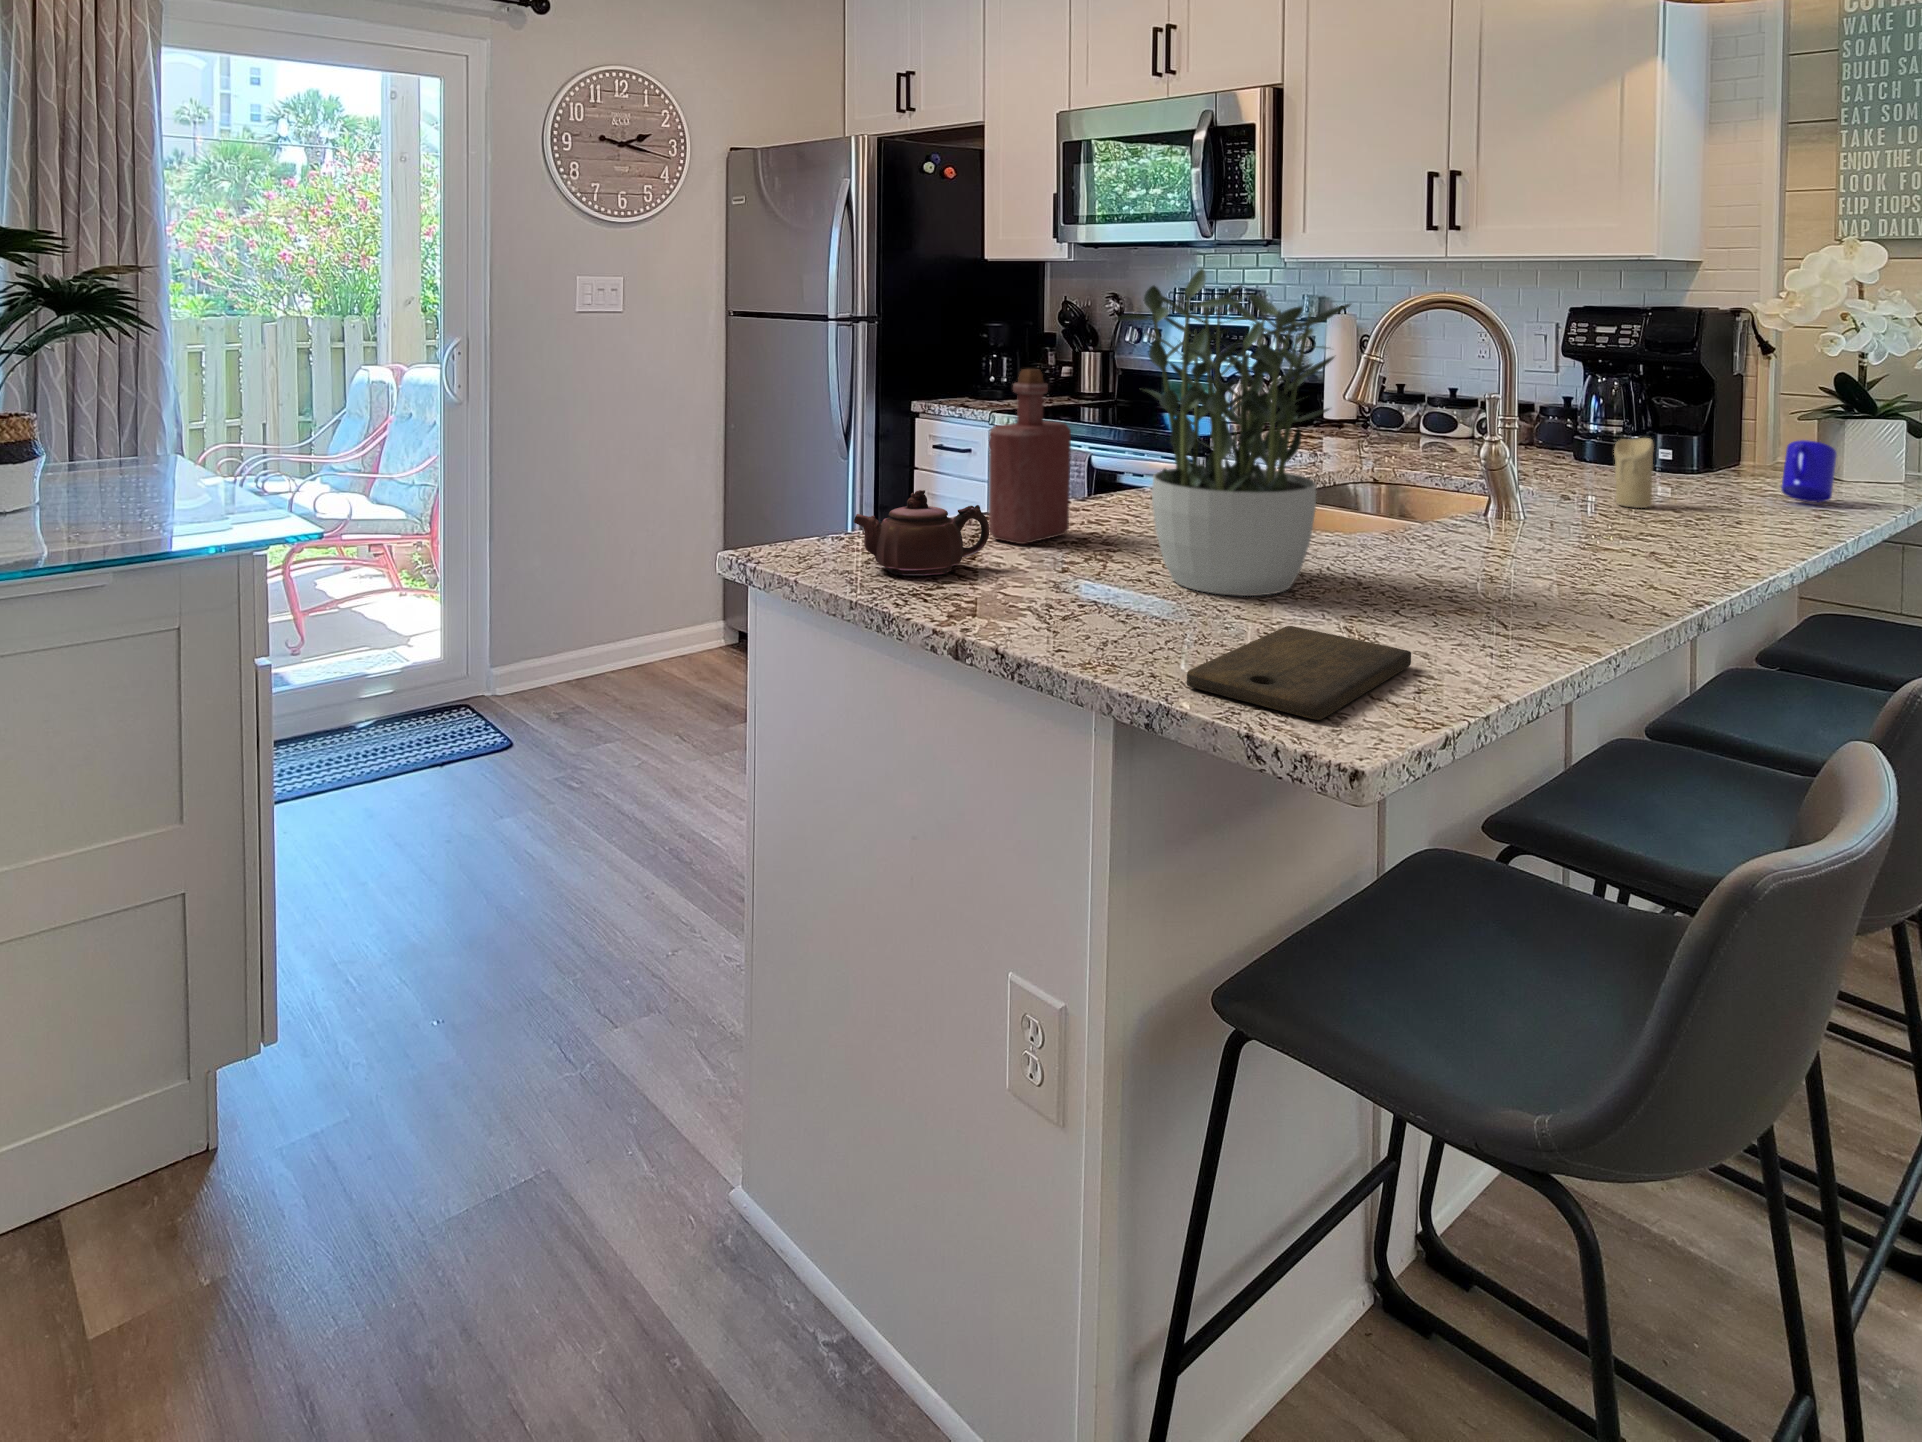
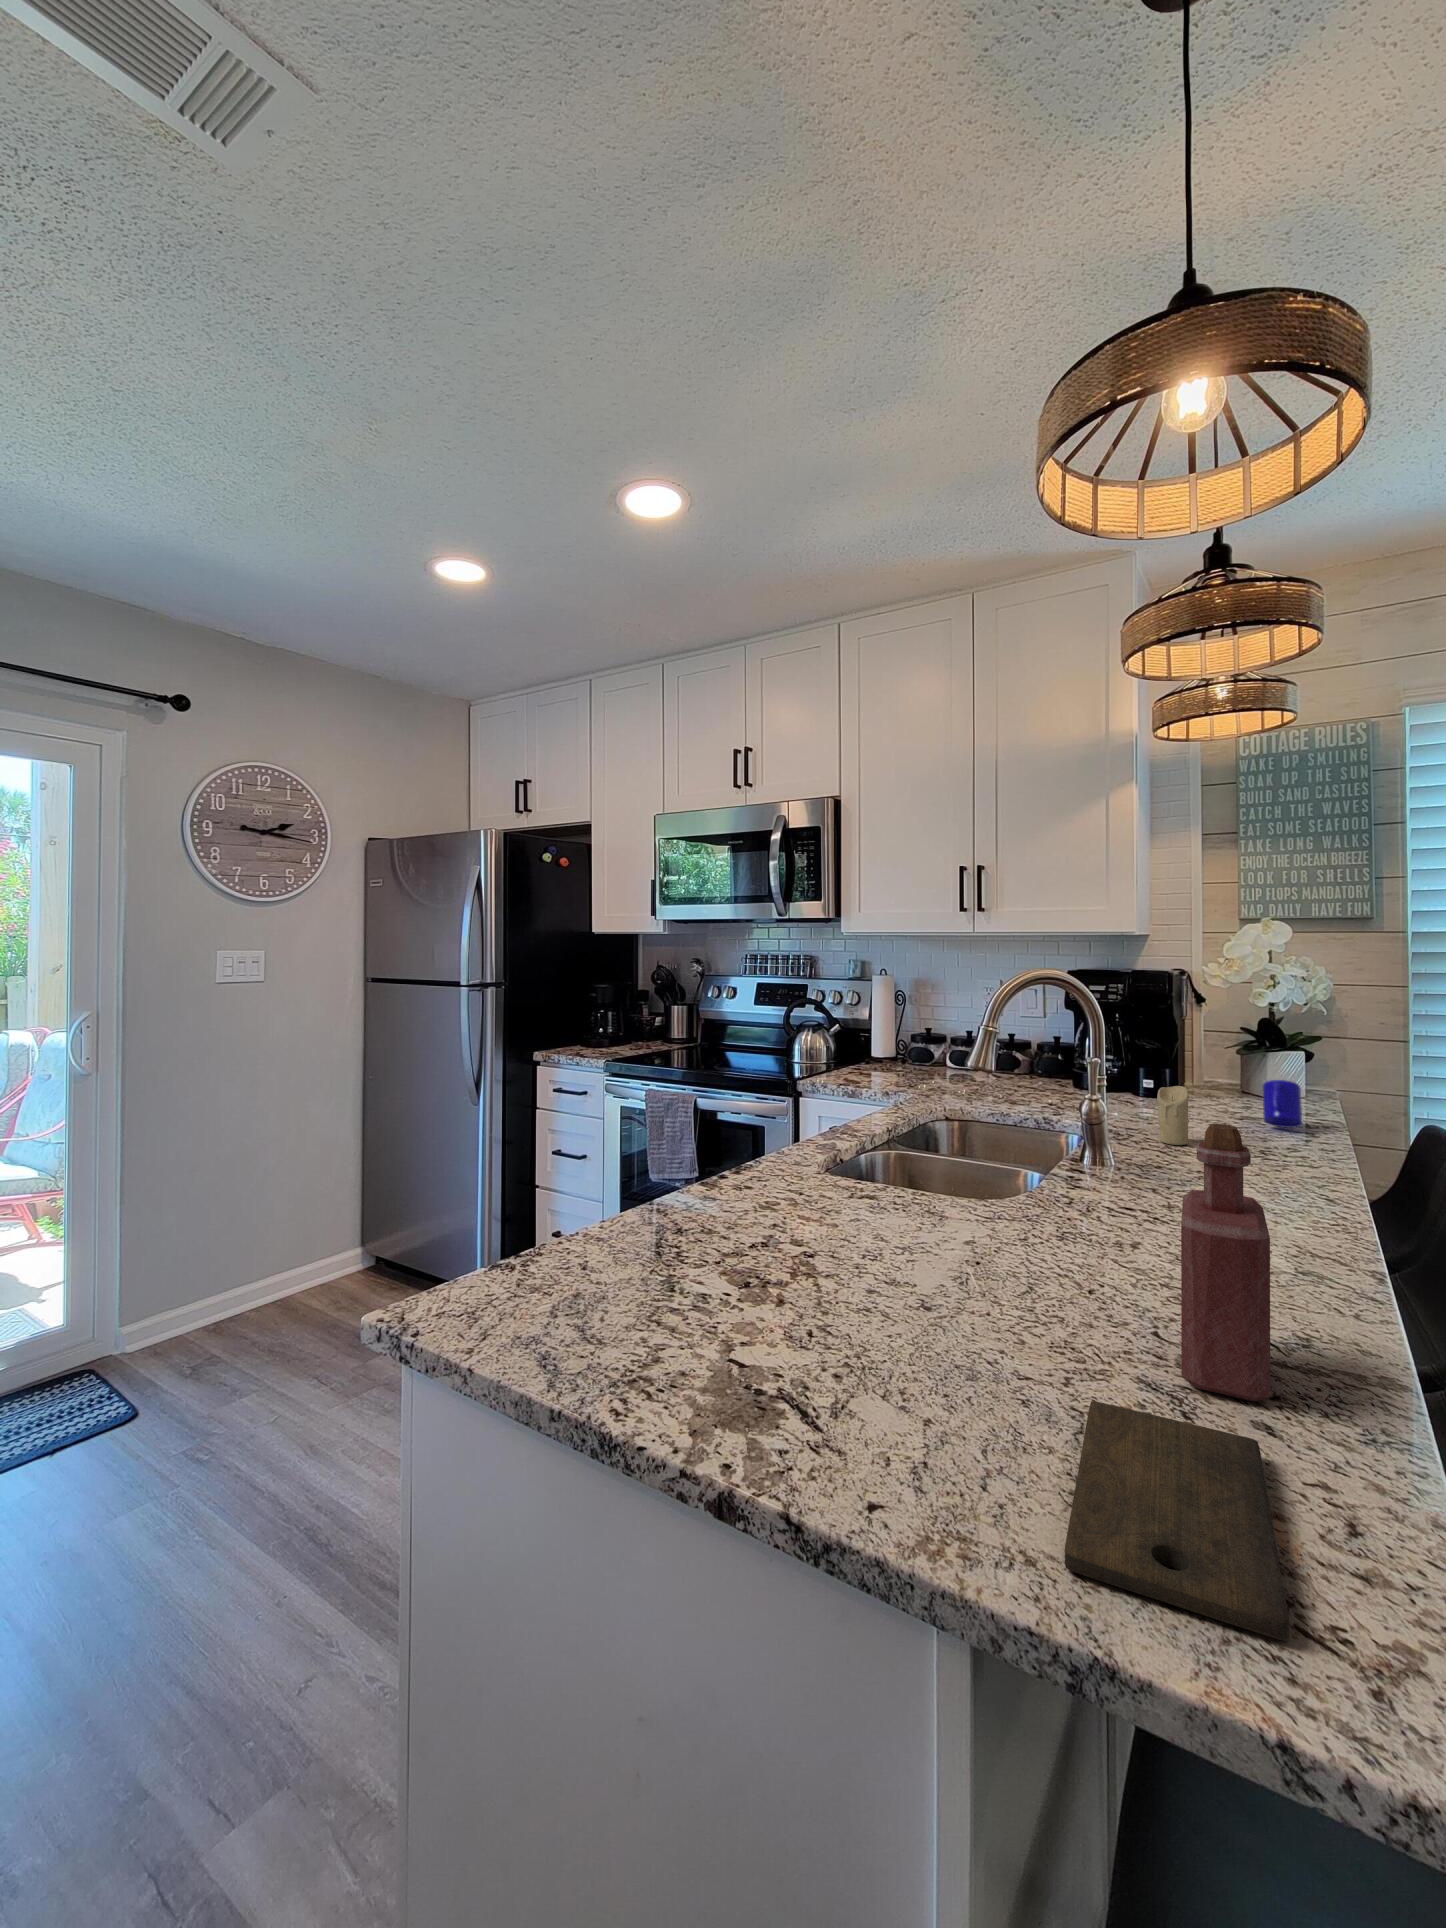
potted plant: present [1114,269,1351,596] -> none [822,973,1062,1328]
bottle: present [989,369,1071,544] -> present [1181,1124,1270,1401]
teapot: present [854,490,989,575] -> none [543,1229,695,1338]

